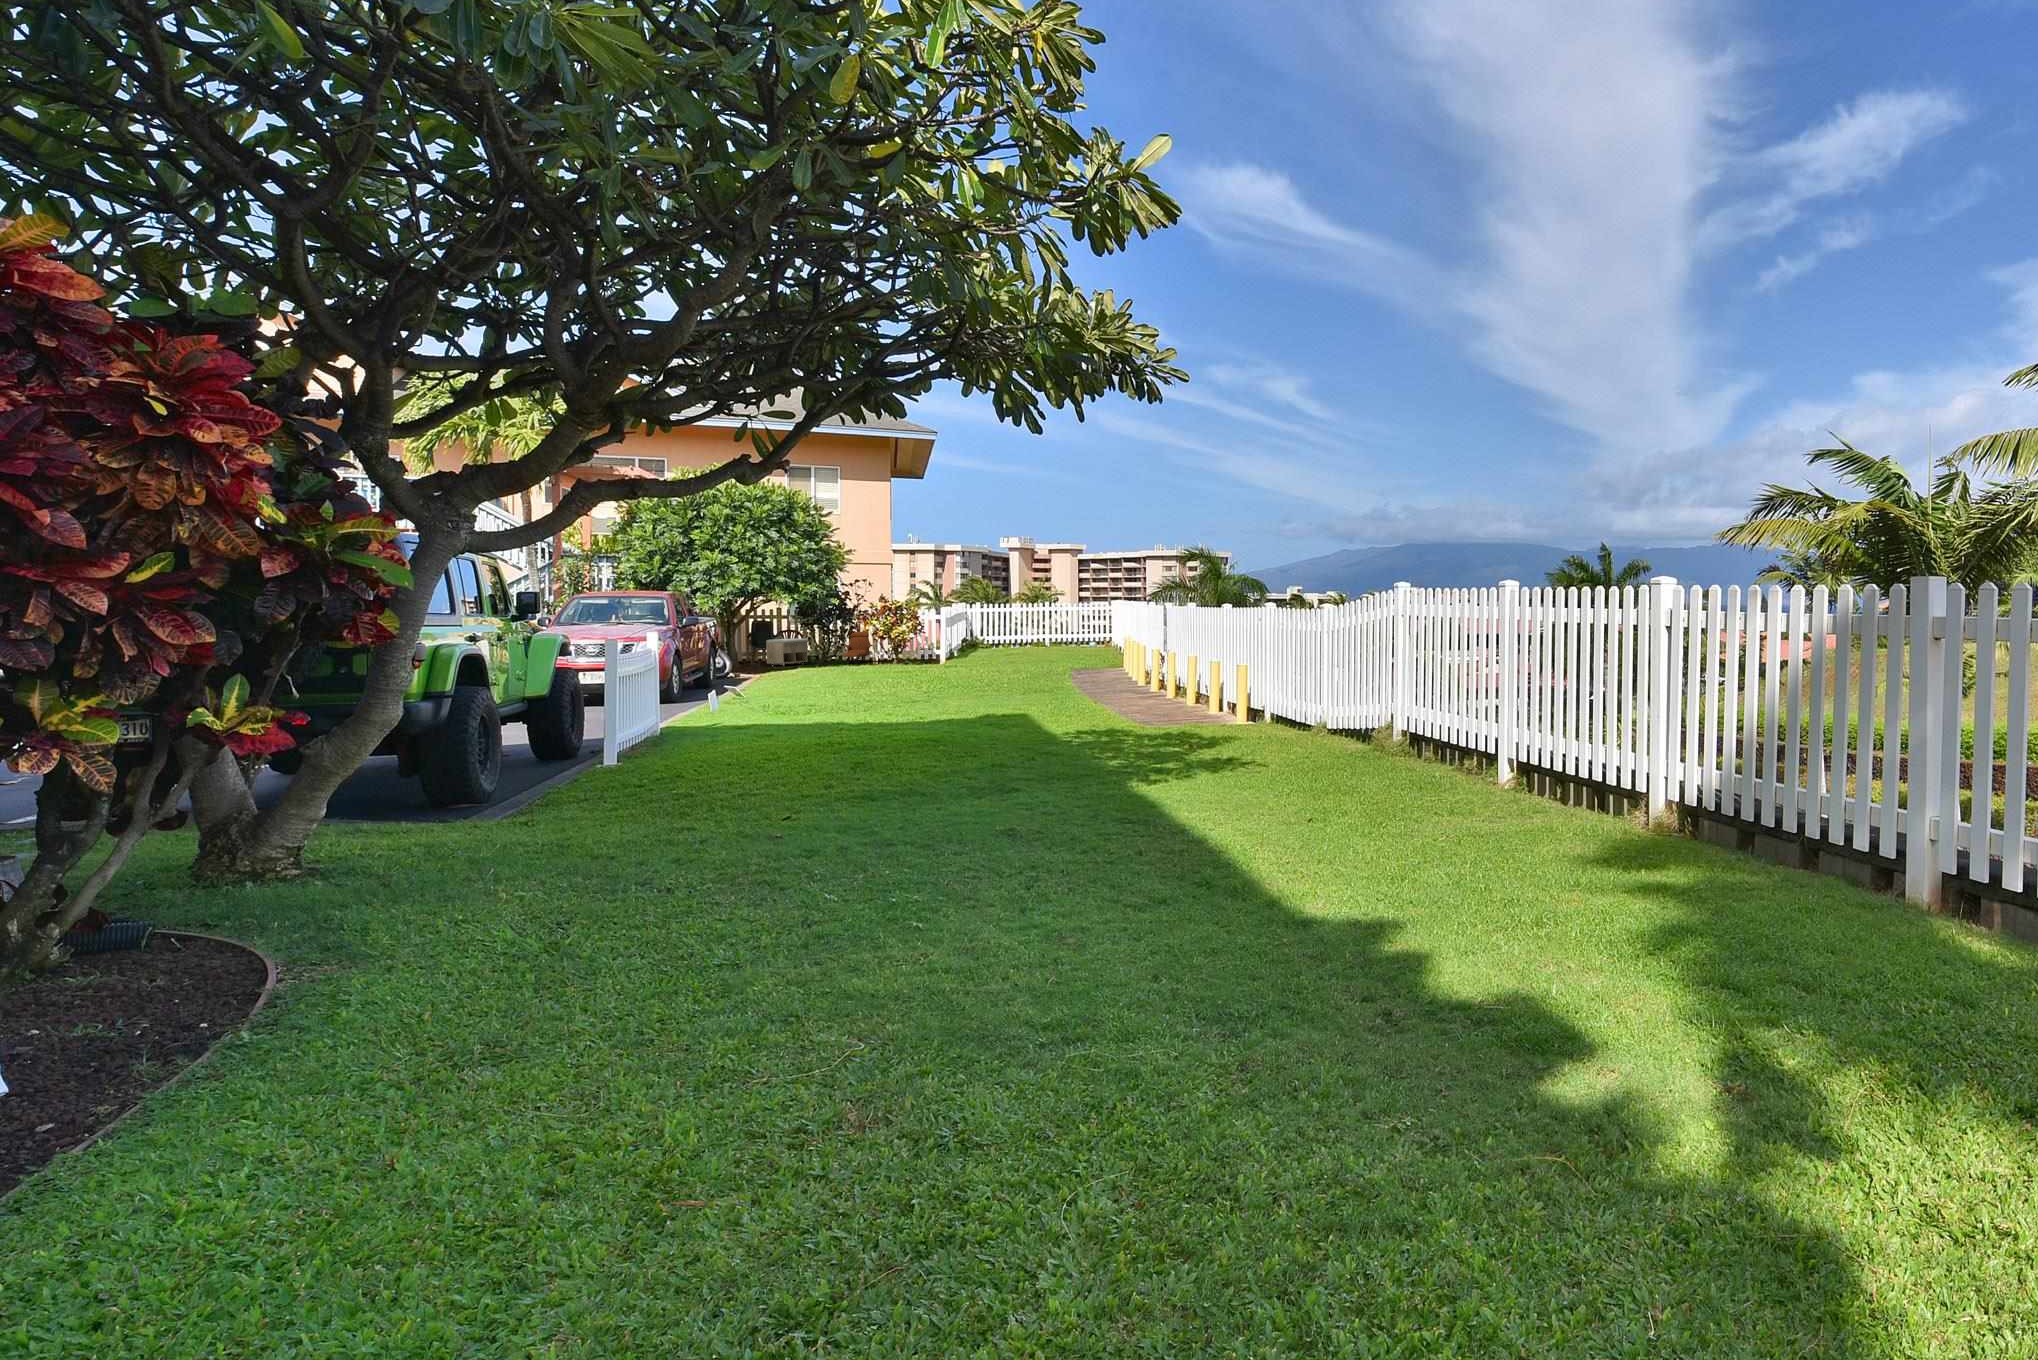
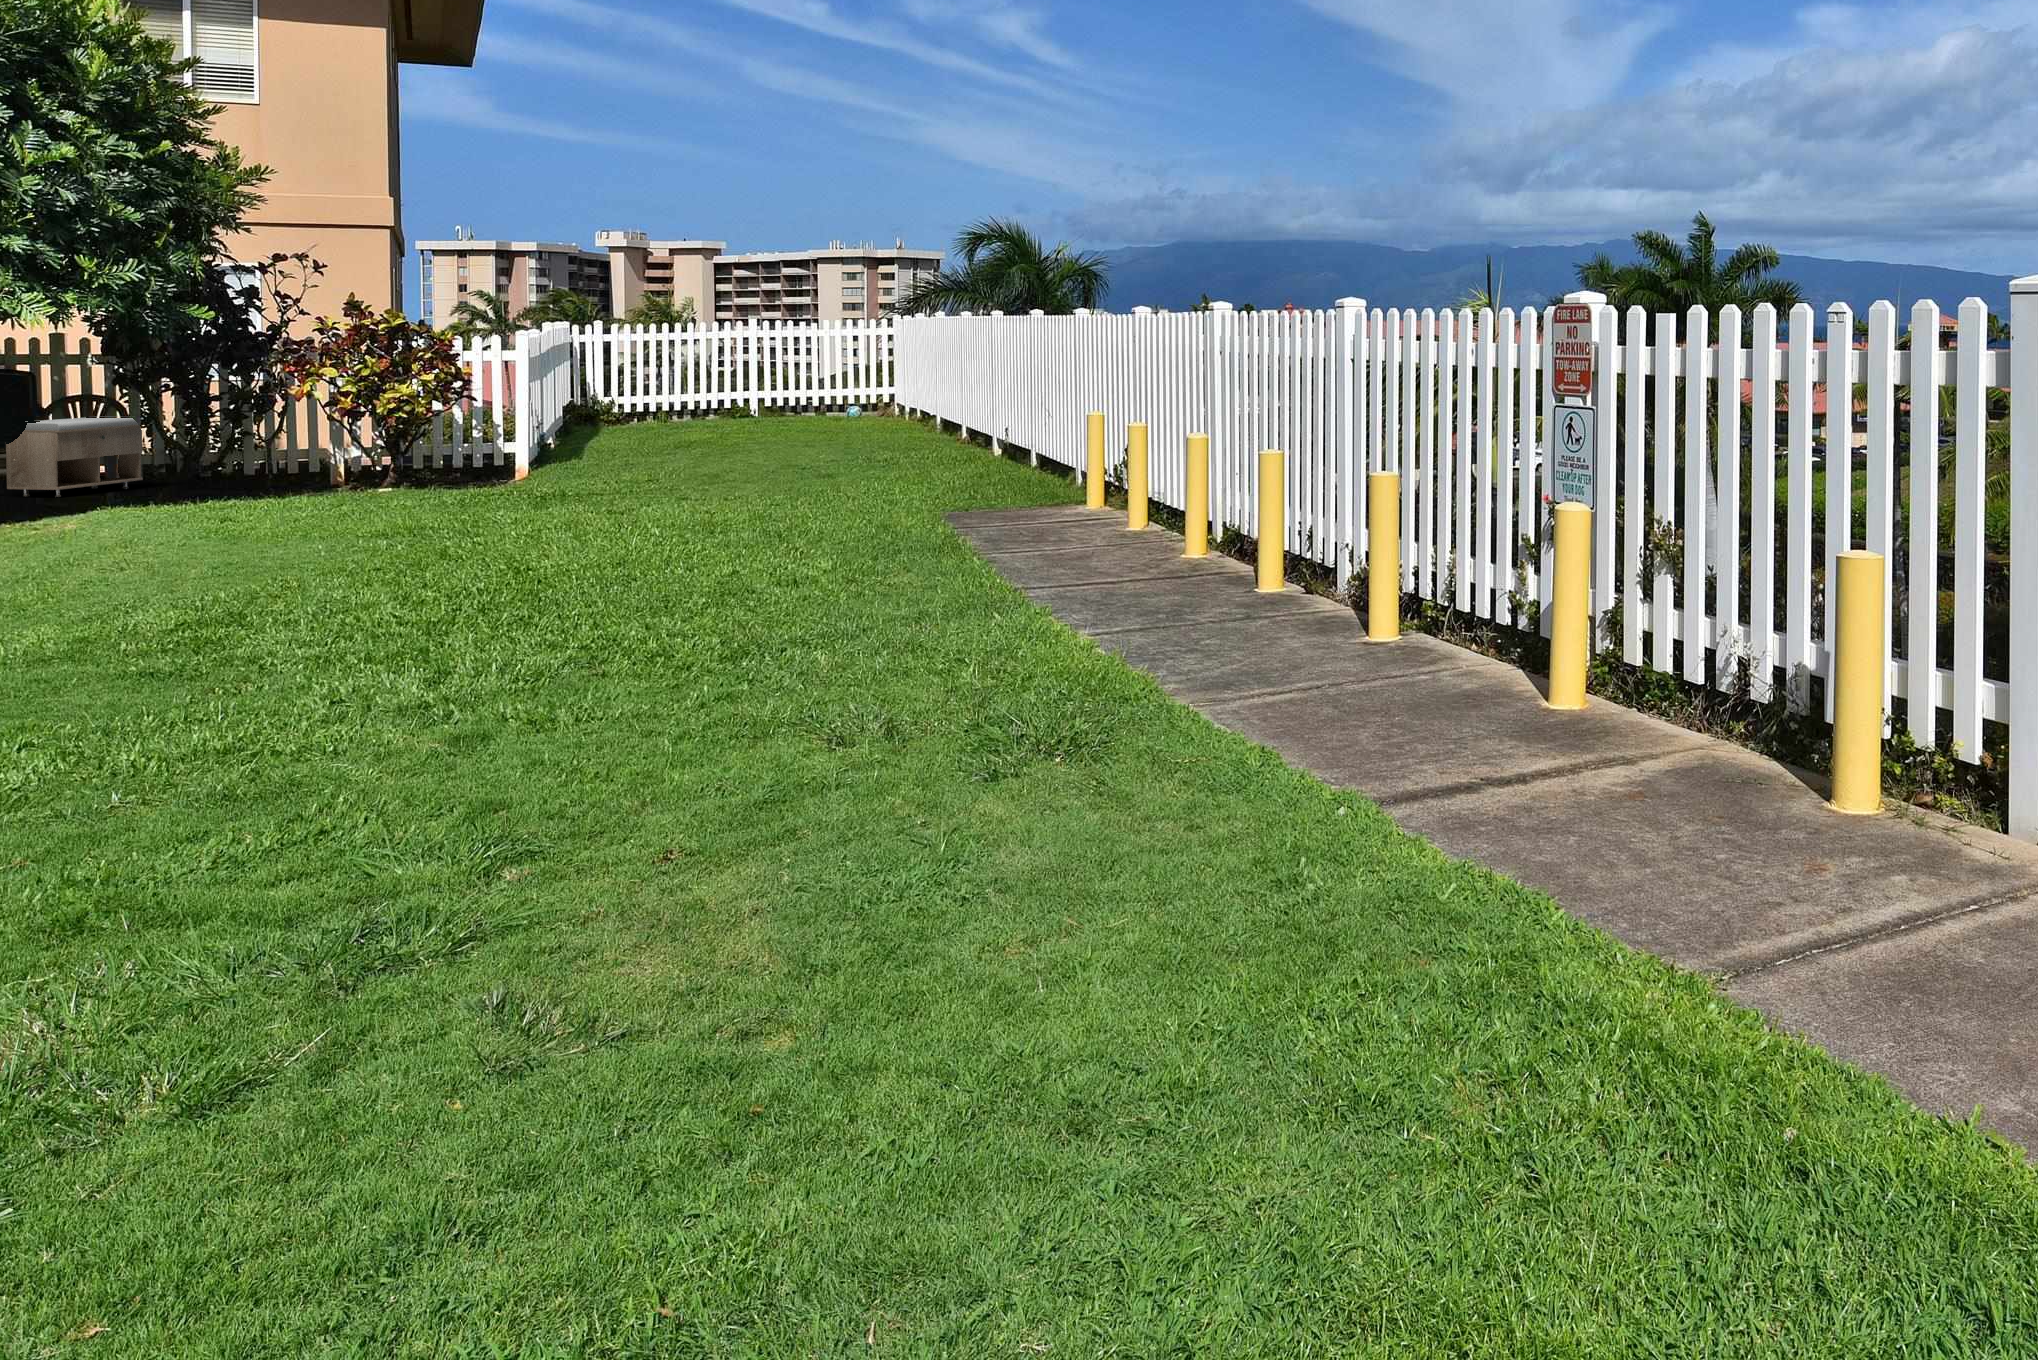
lounge chair: present [843,632,873,664] -> none [246,398,338,486]

